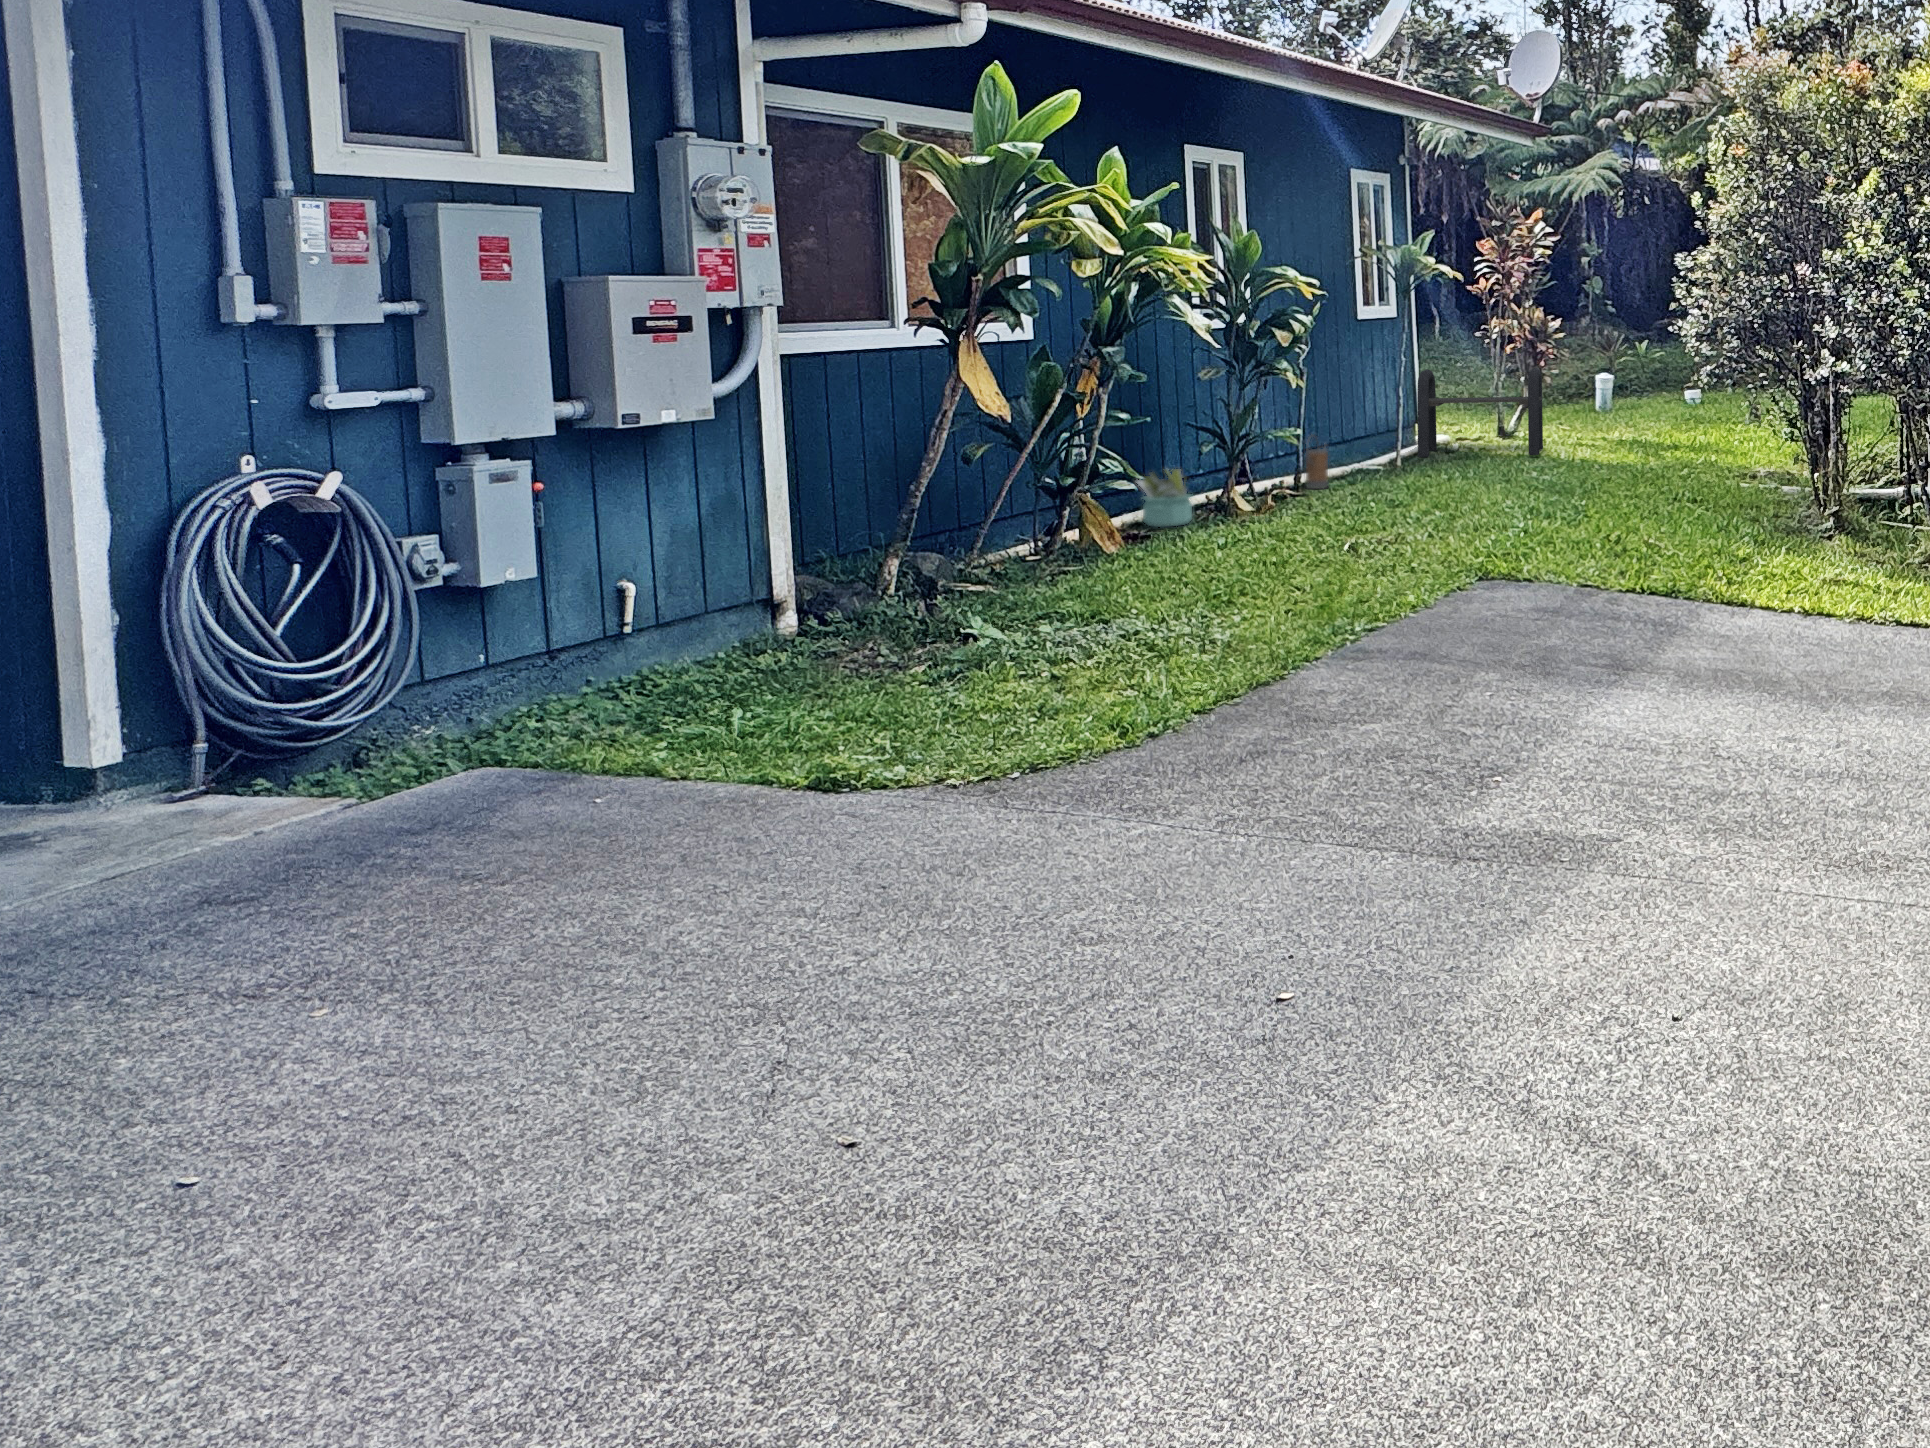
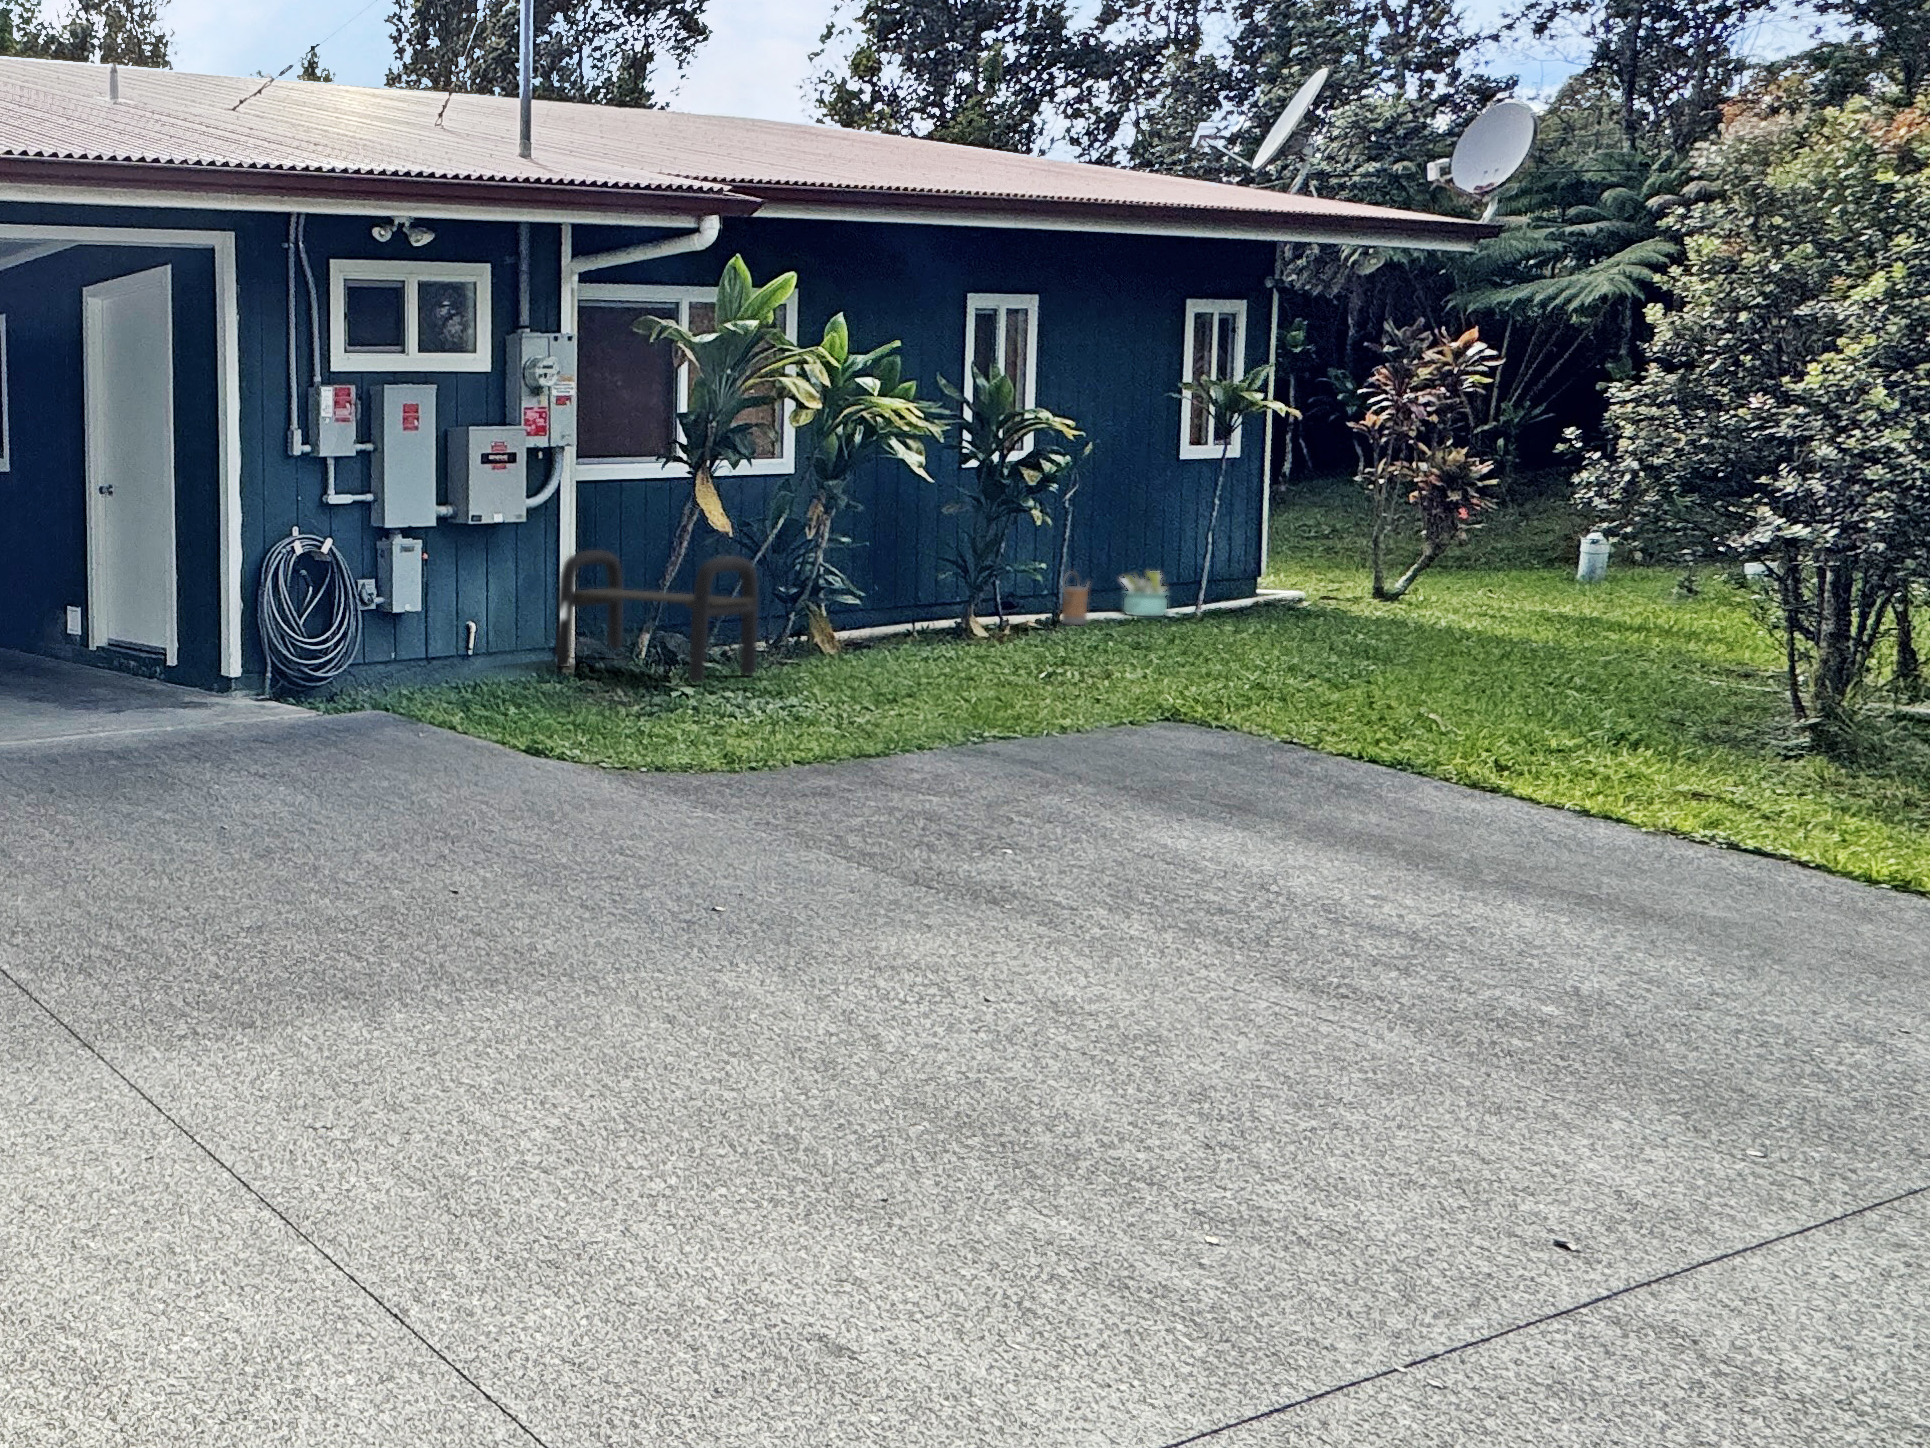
bench: present [1417,368,1543,457] -> present [556,550,758,682]
decorative plant: present [1136,469,1192,527] -> present [1122,571,1167,616]

